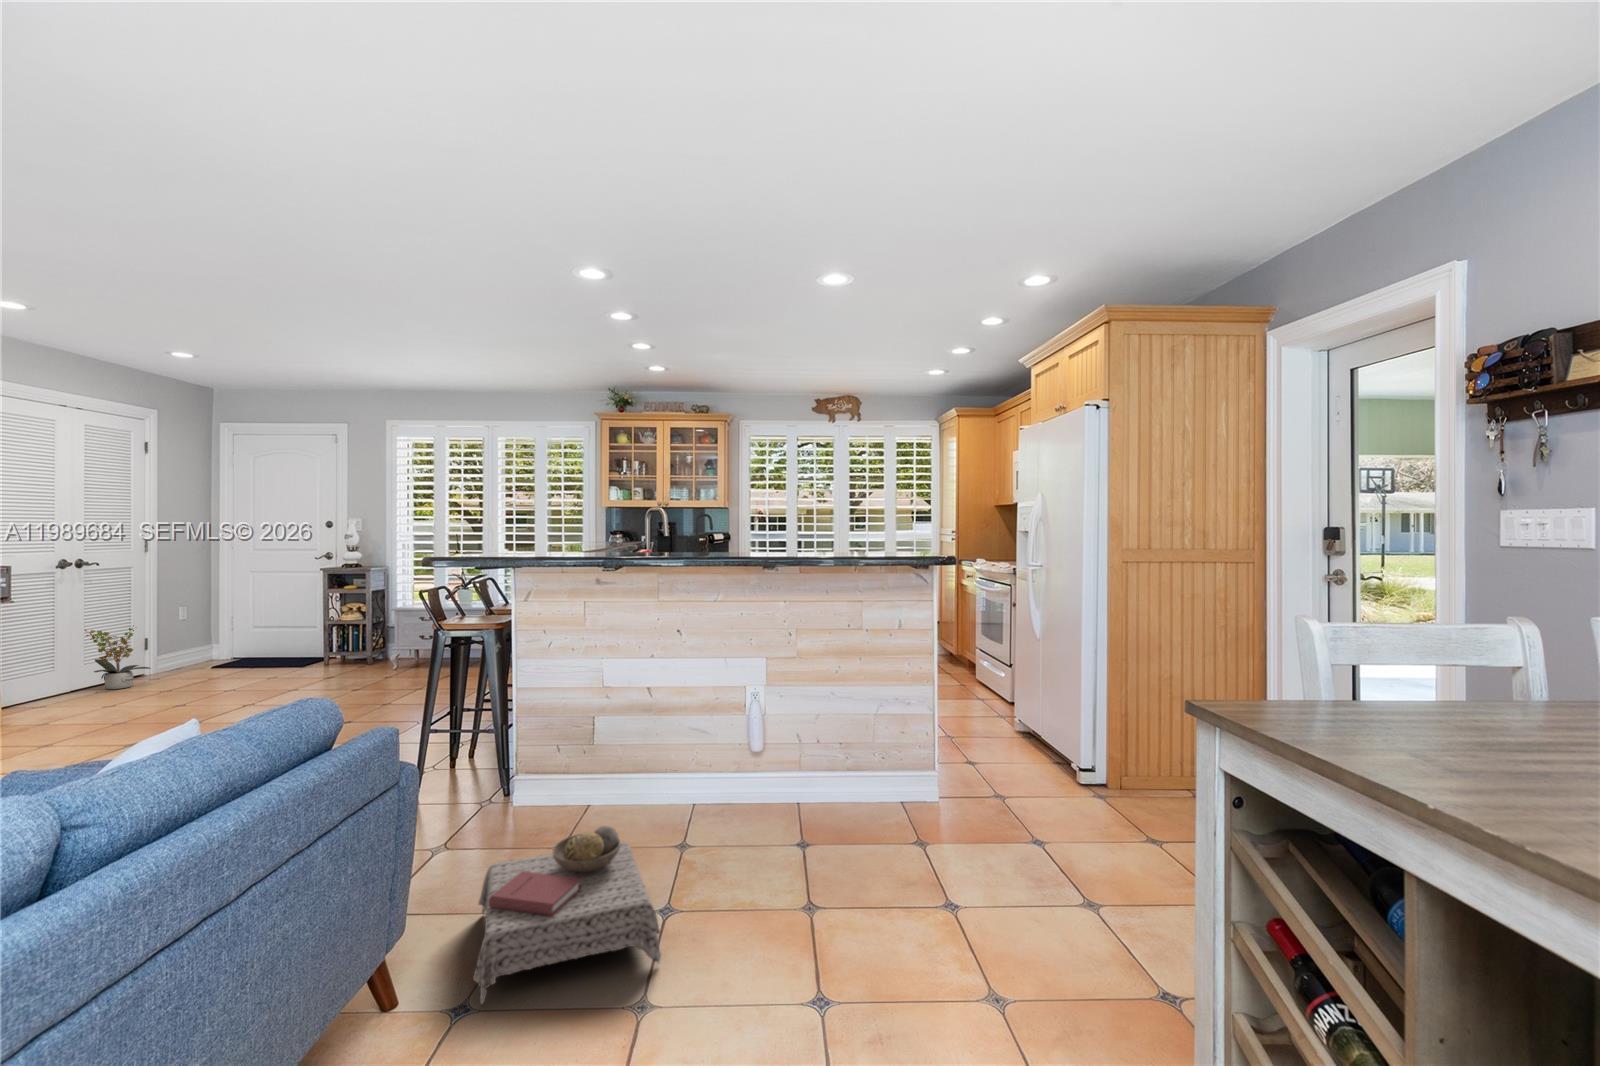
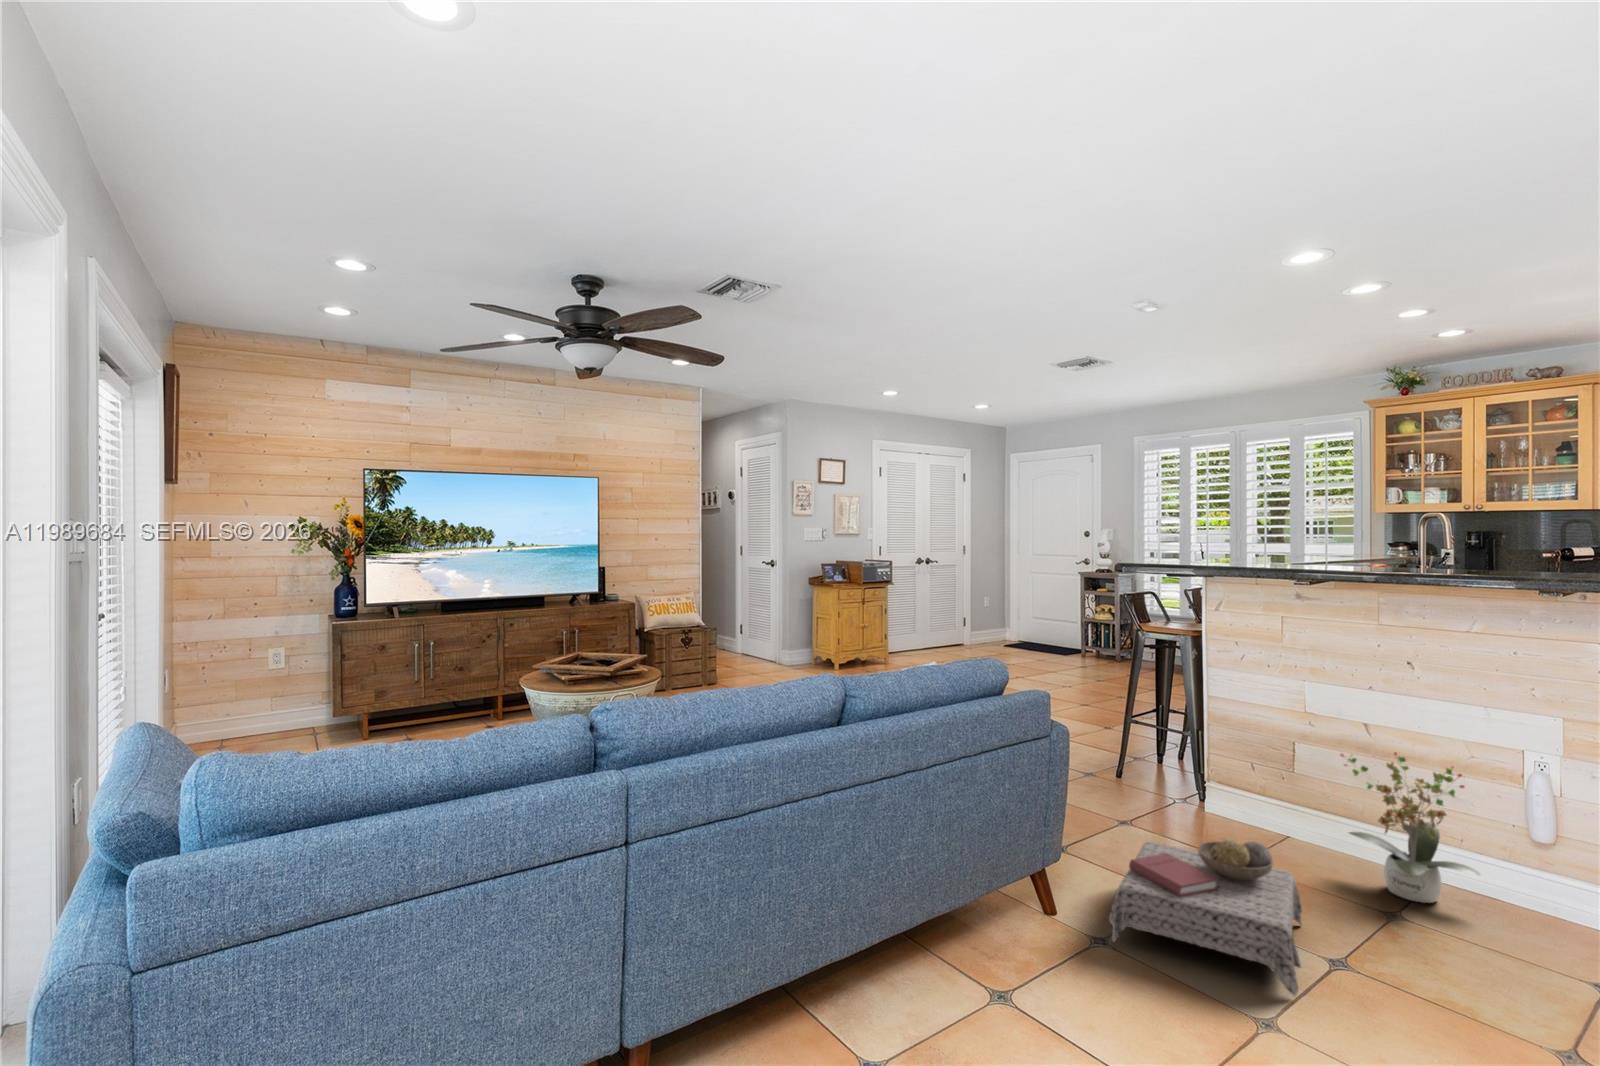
potted plant: present [85,625,151,689] -> present [1341,752,1480,903]

